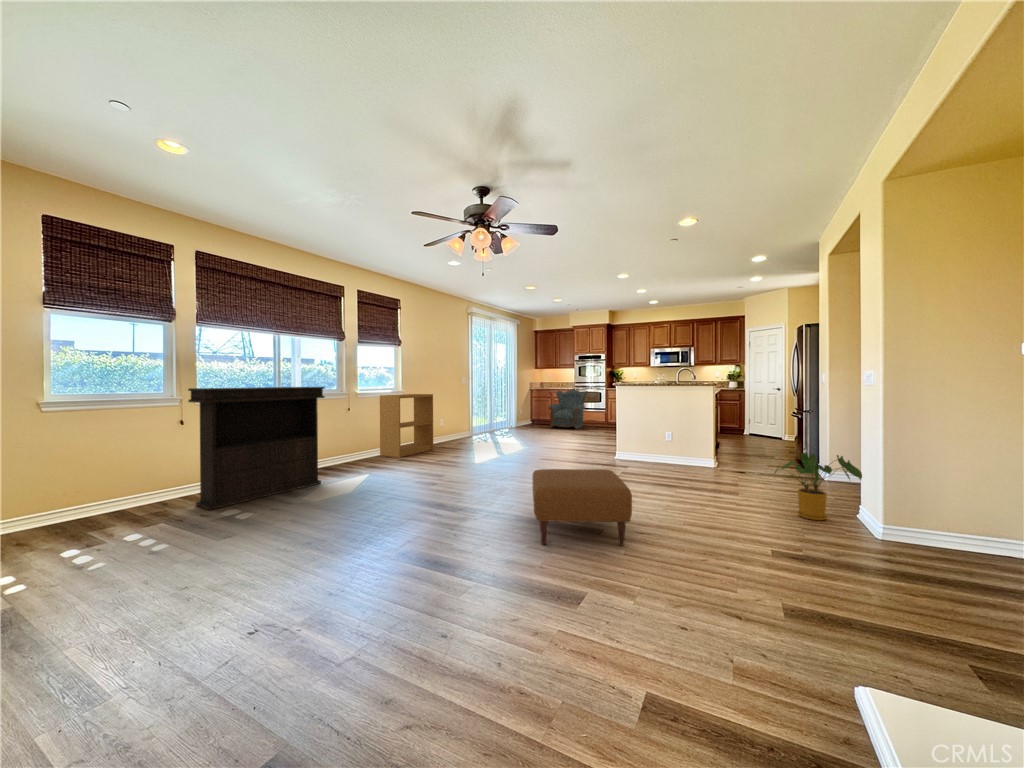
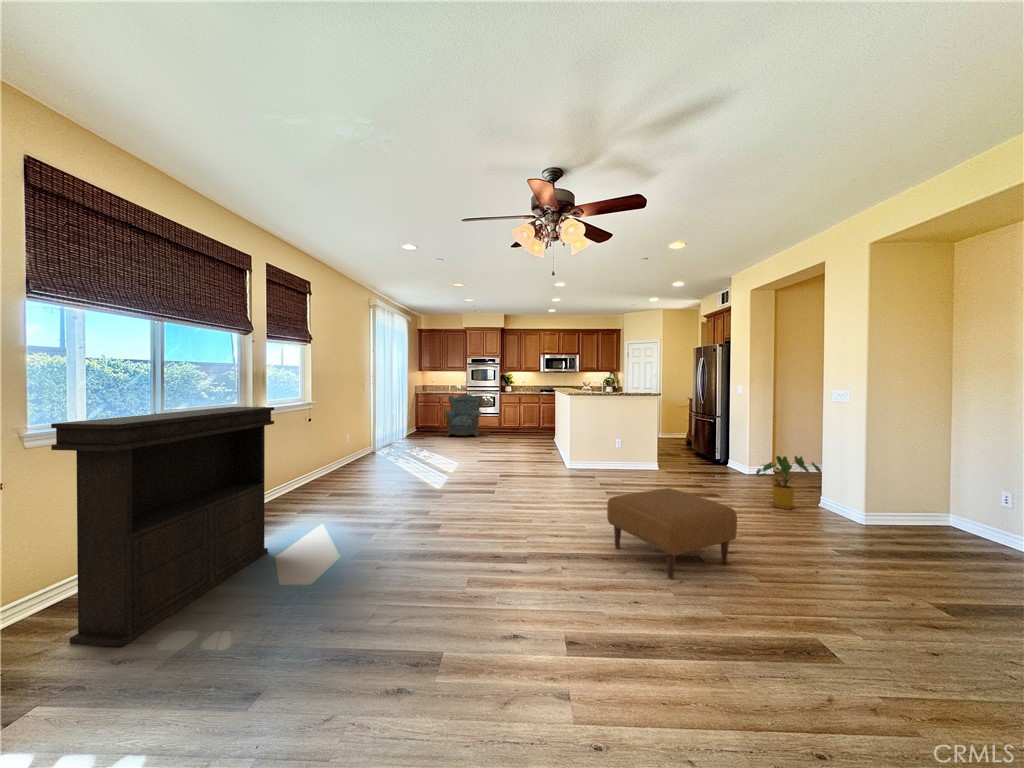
bookshelf: present [380,394,433,457] -> none [289,406,354,494]

